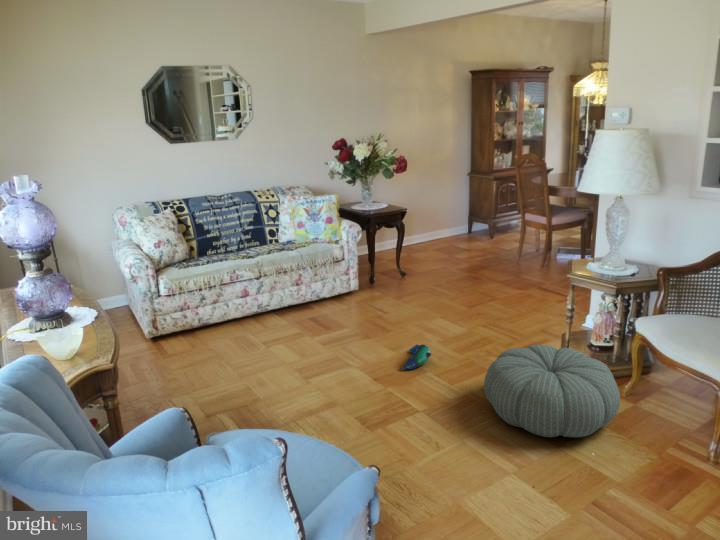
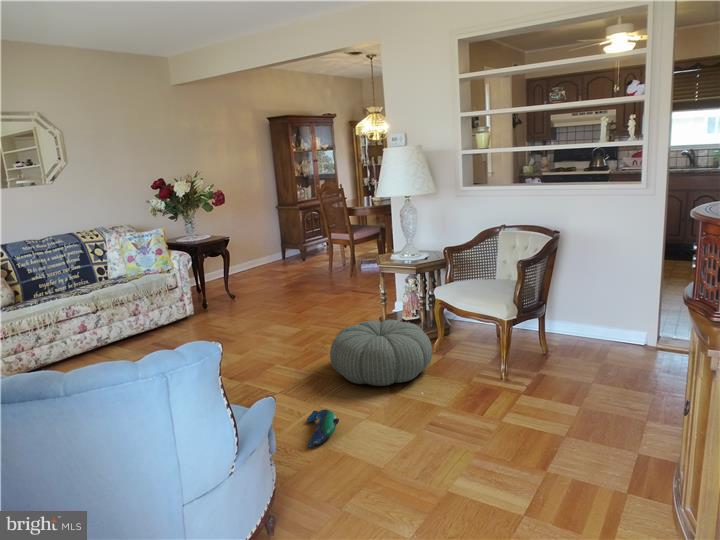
plush toy: present [402,344,431,370] -> present [307,409,339,447]

